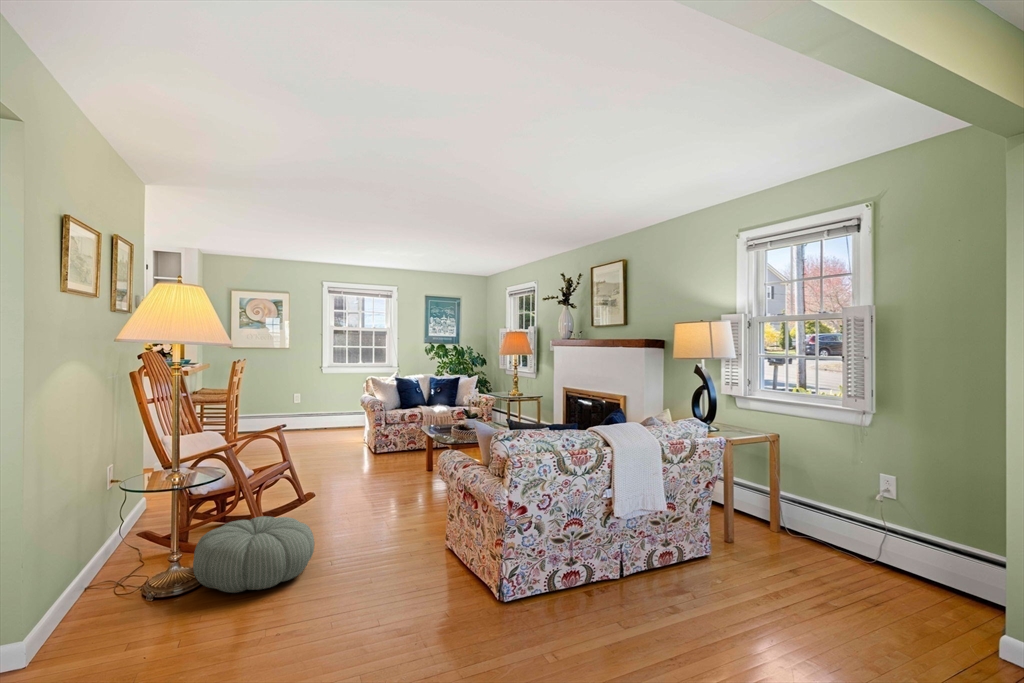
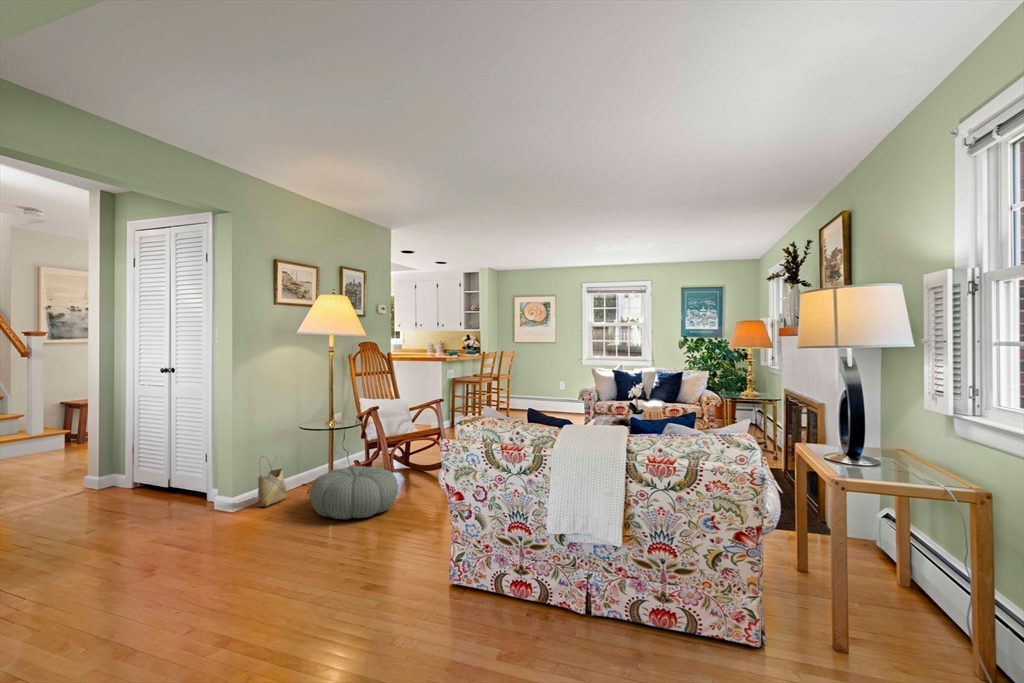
woven basket: none [82,529,120,613] -> present [258,467,287,506]

